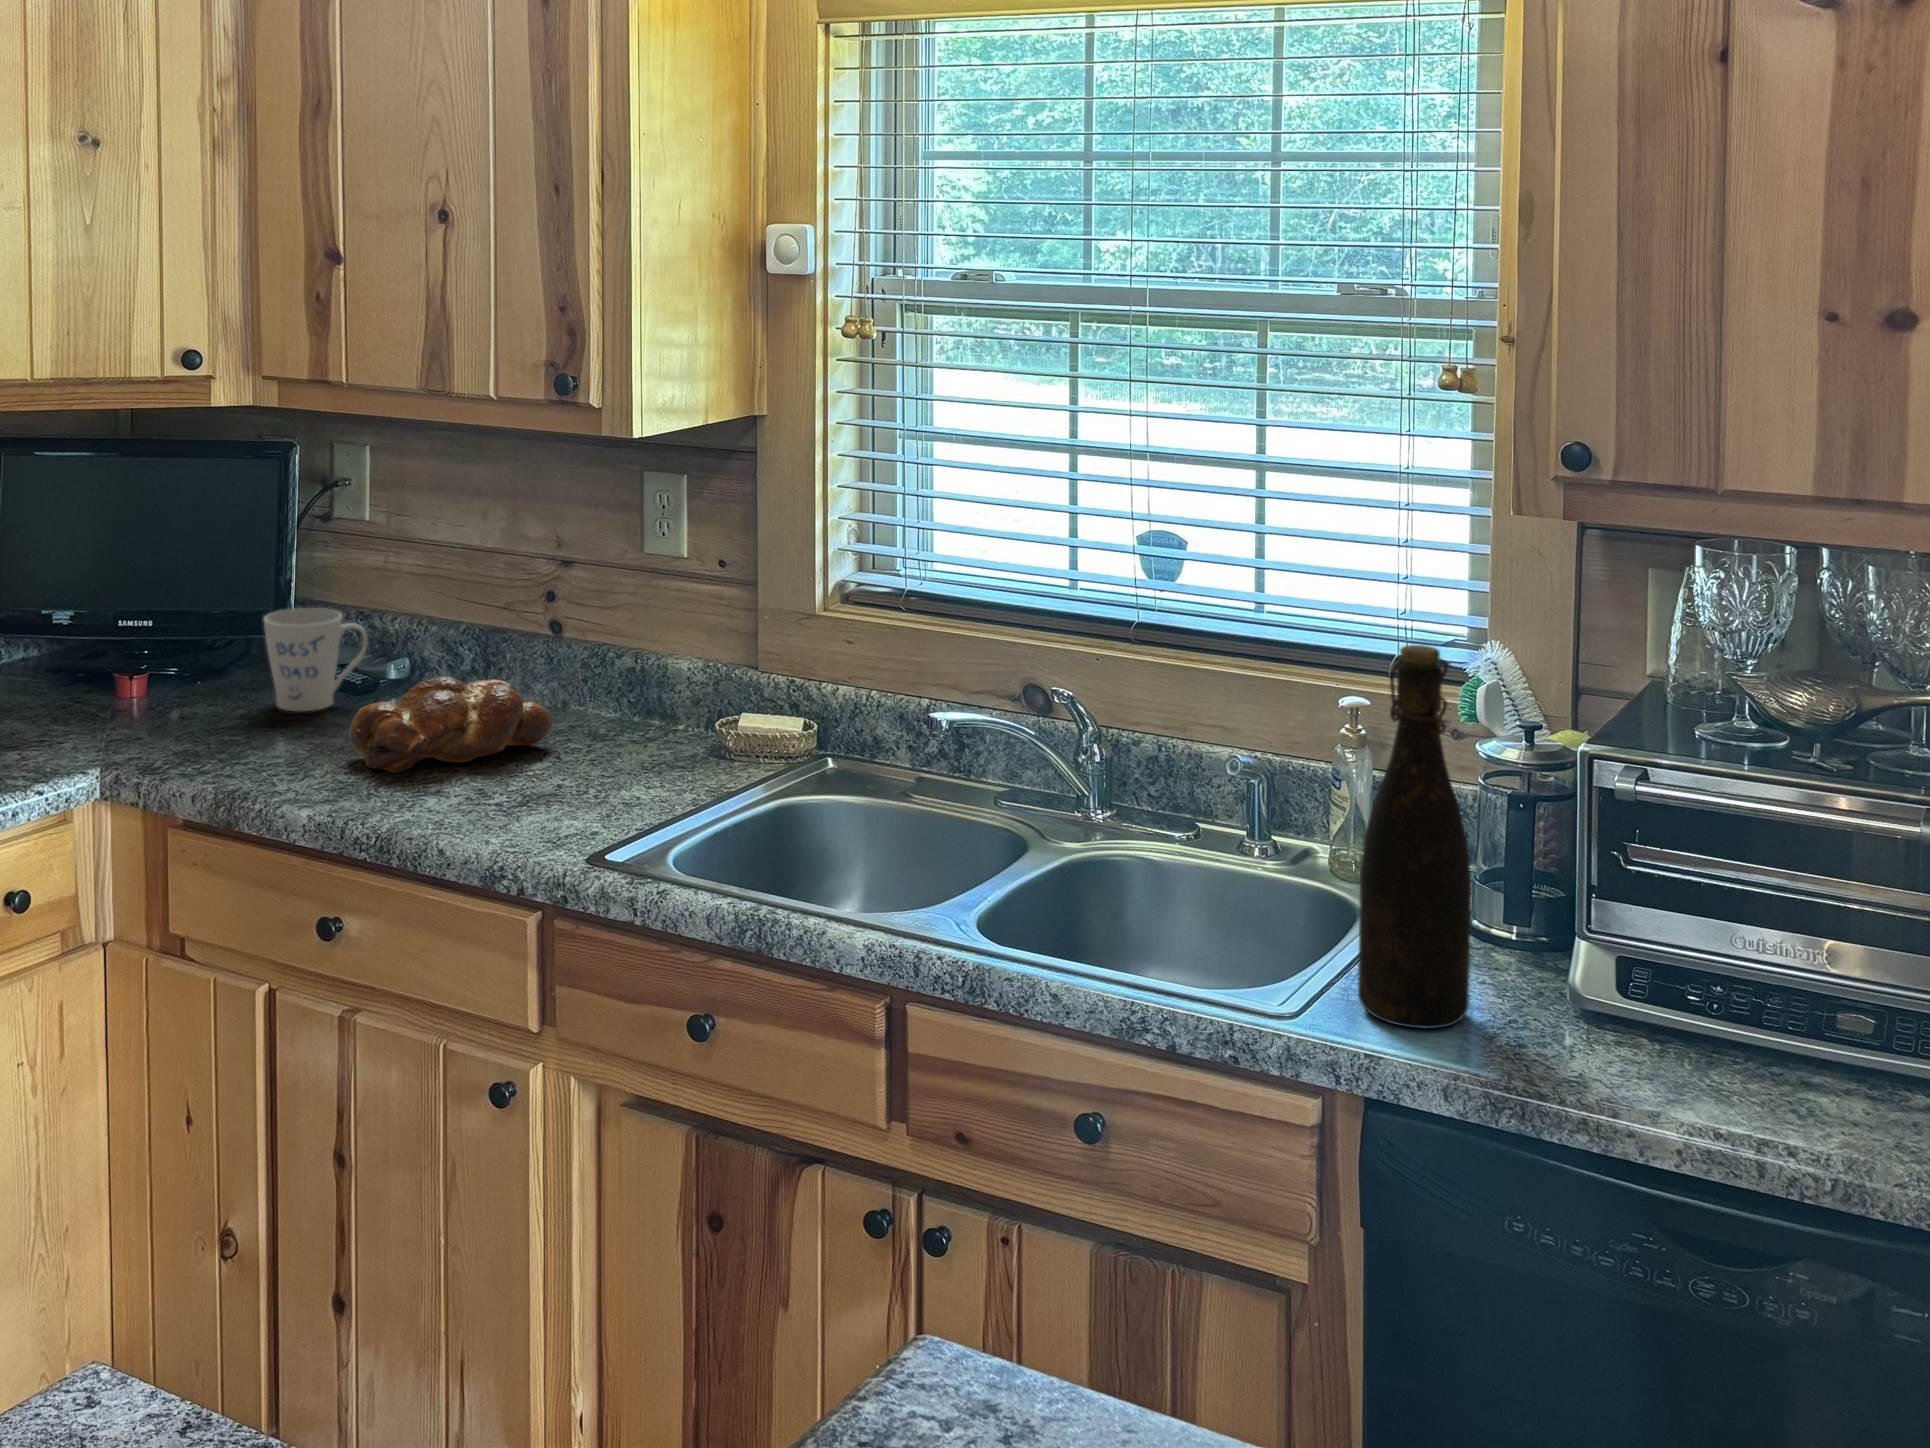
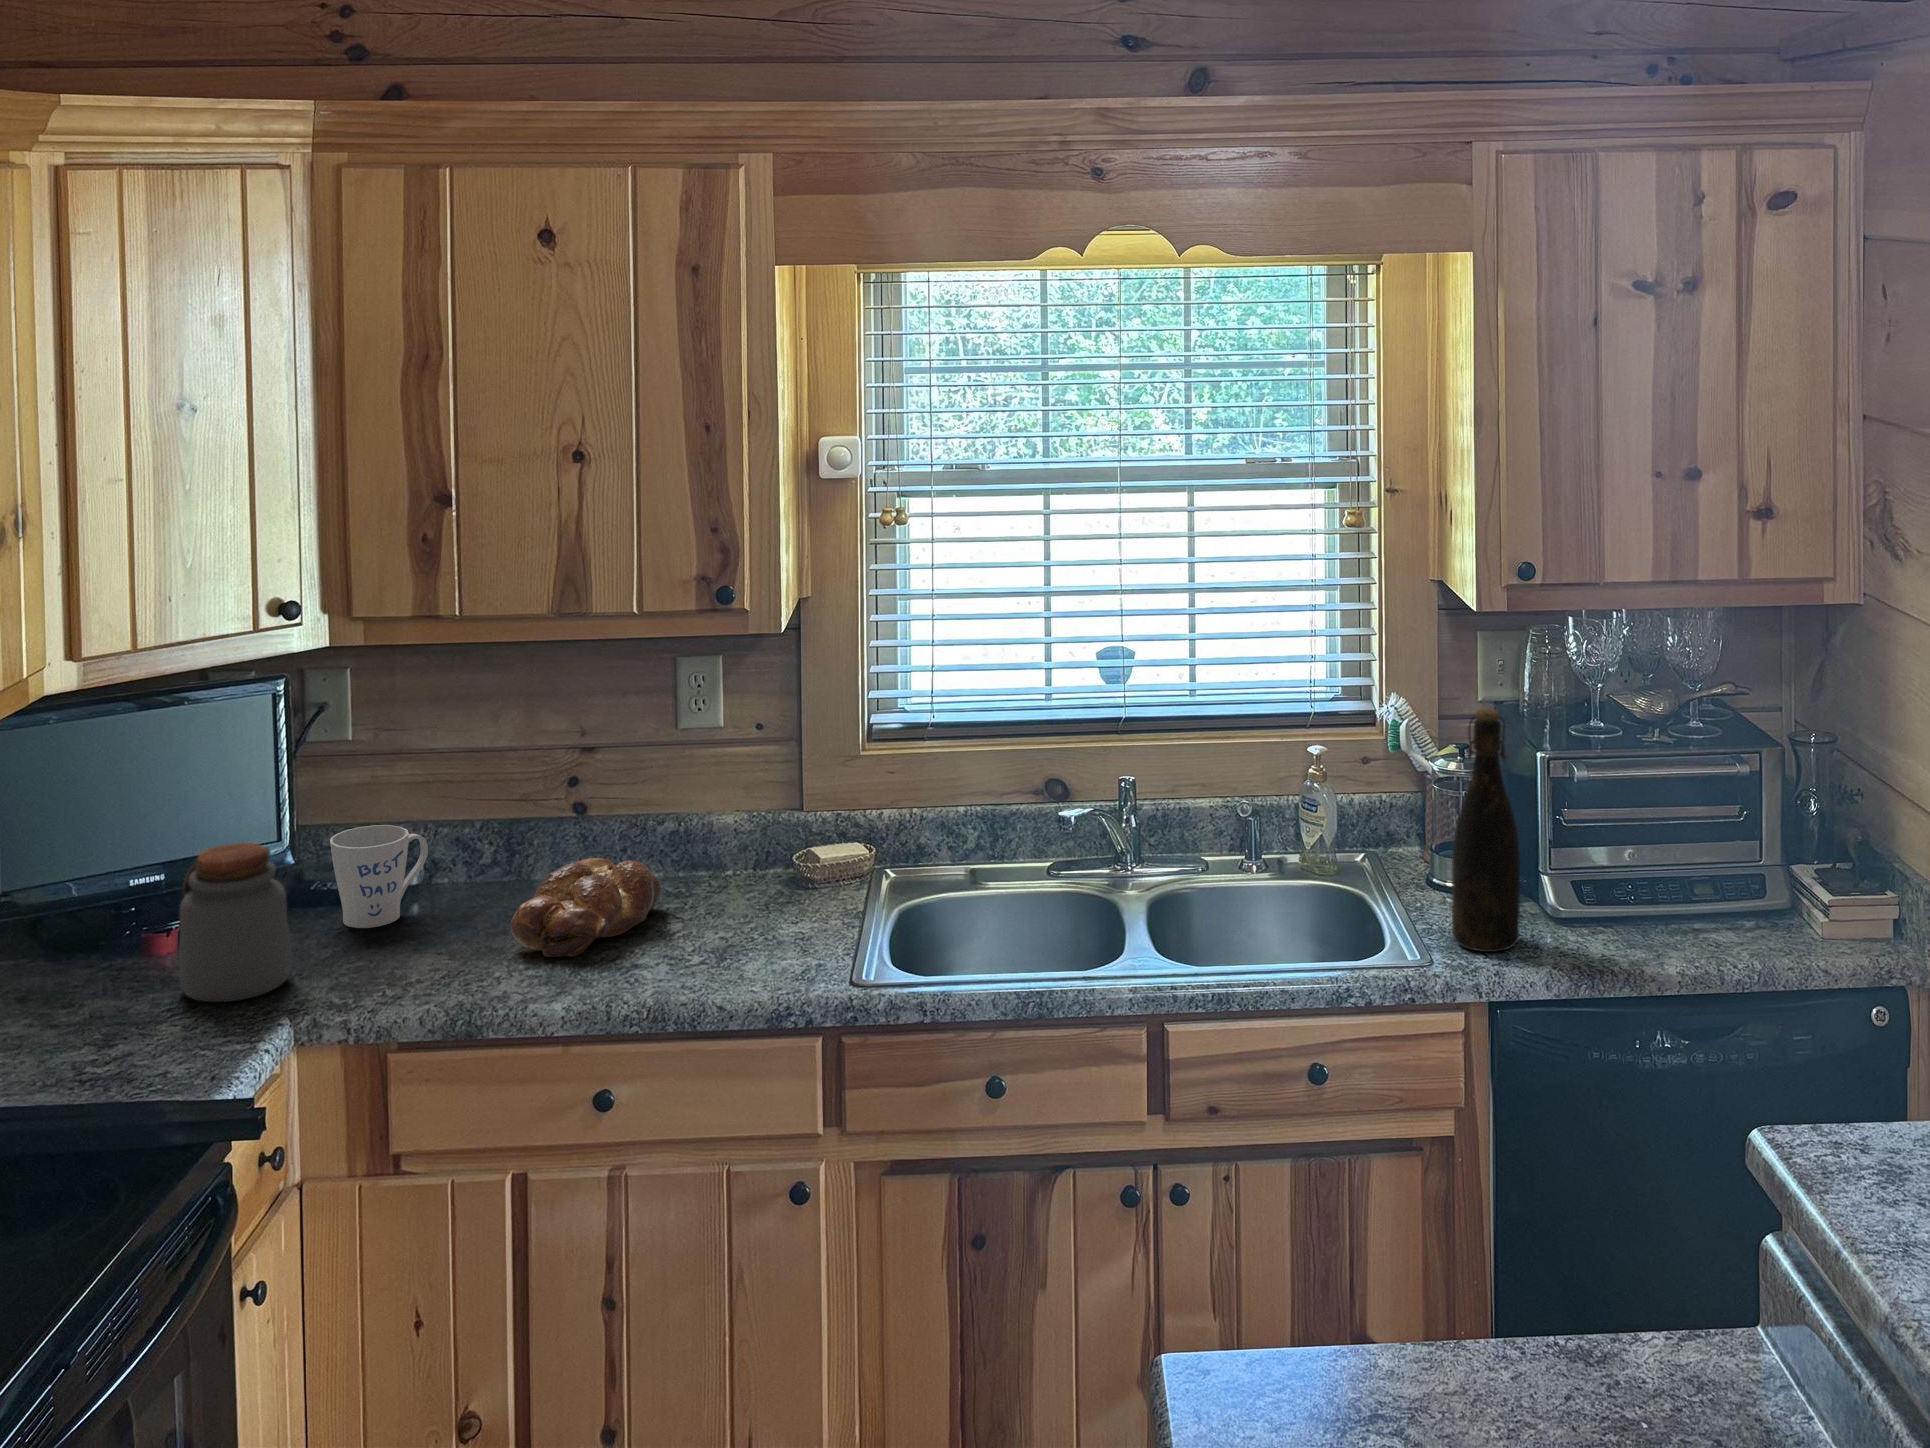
jar: none [46,589,155,744] -> present [179,843,291,1002]

